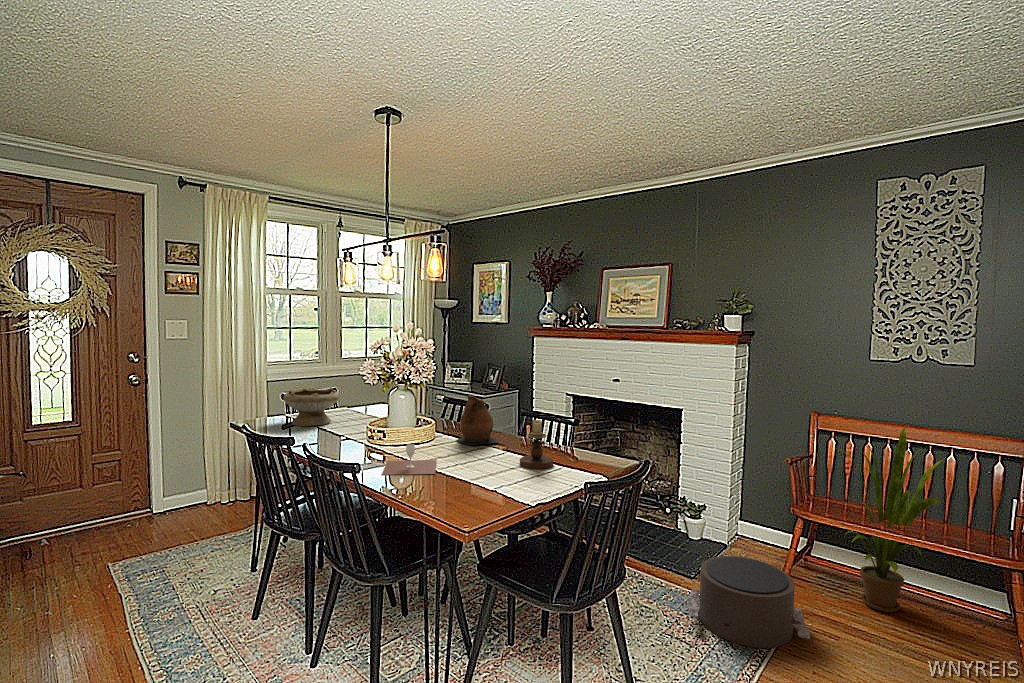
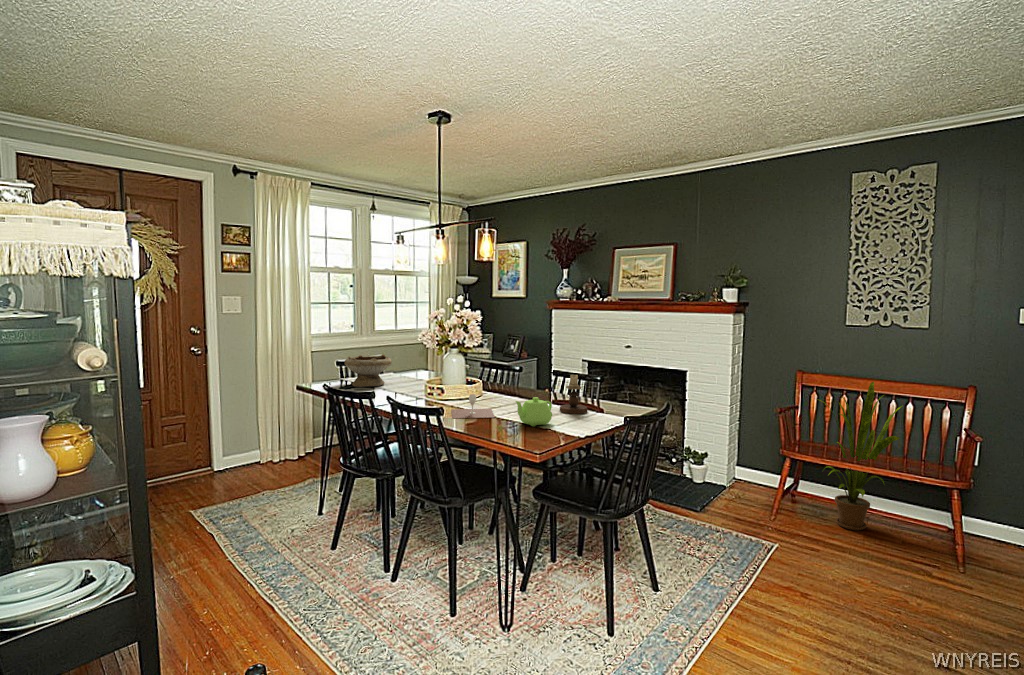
ceramic pitcher: present [458,396,499,445] -> none [499,358,536,399]
teapot: none [453,451,504,489] -> present [515,397,552,426]
pouf: present [688,556,810,648] -> none [696,488,794,555]

